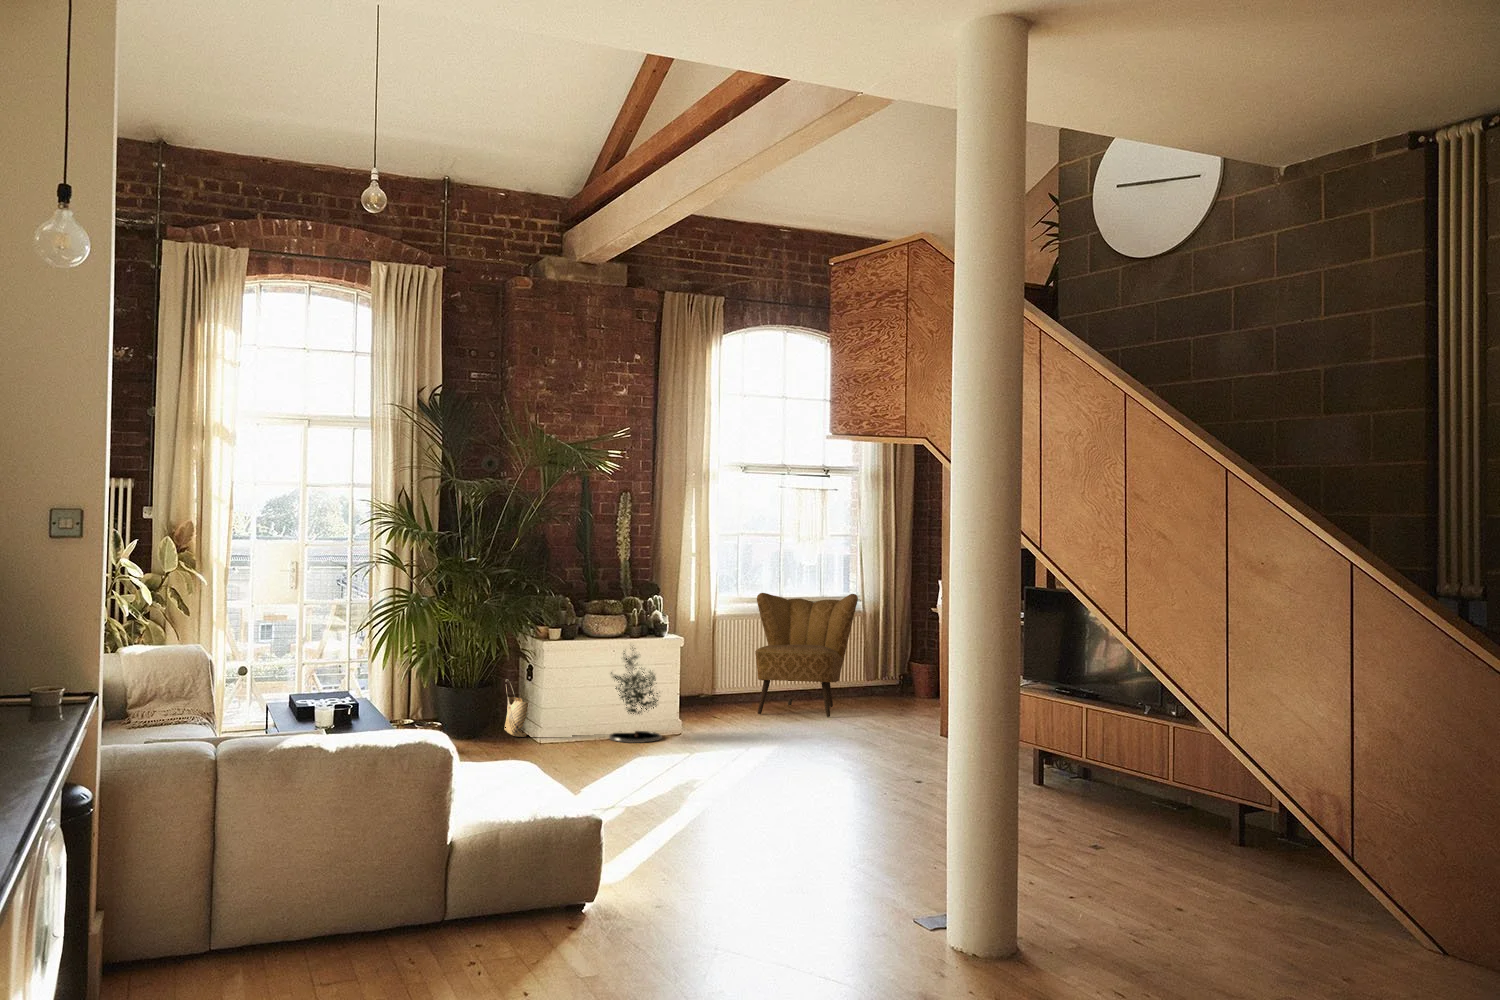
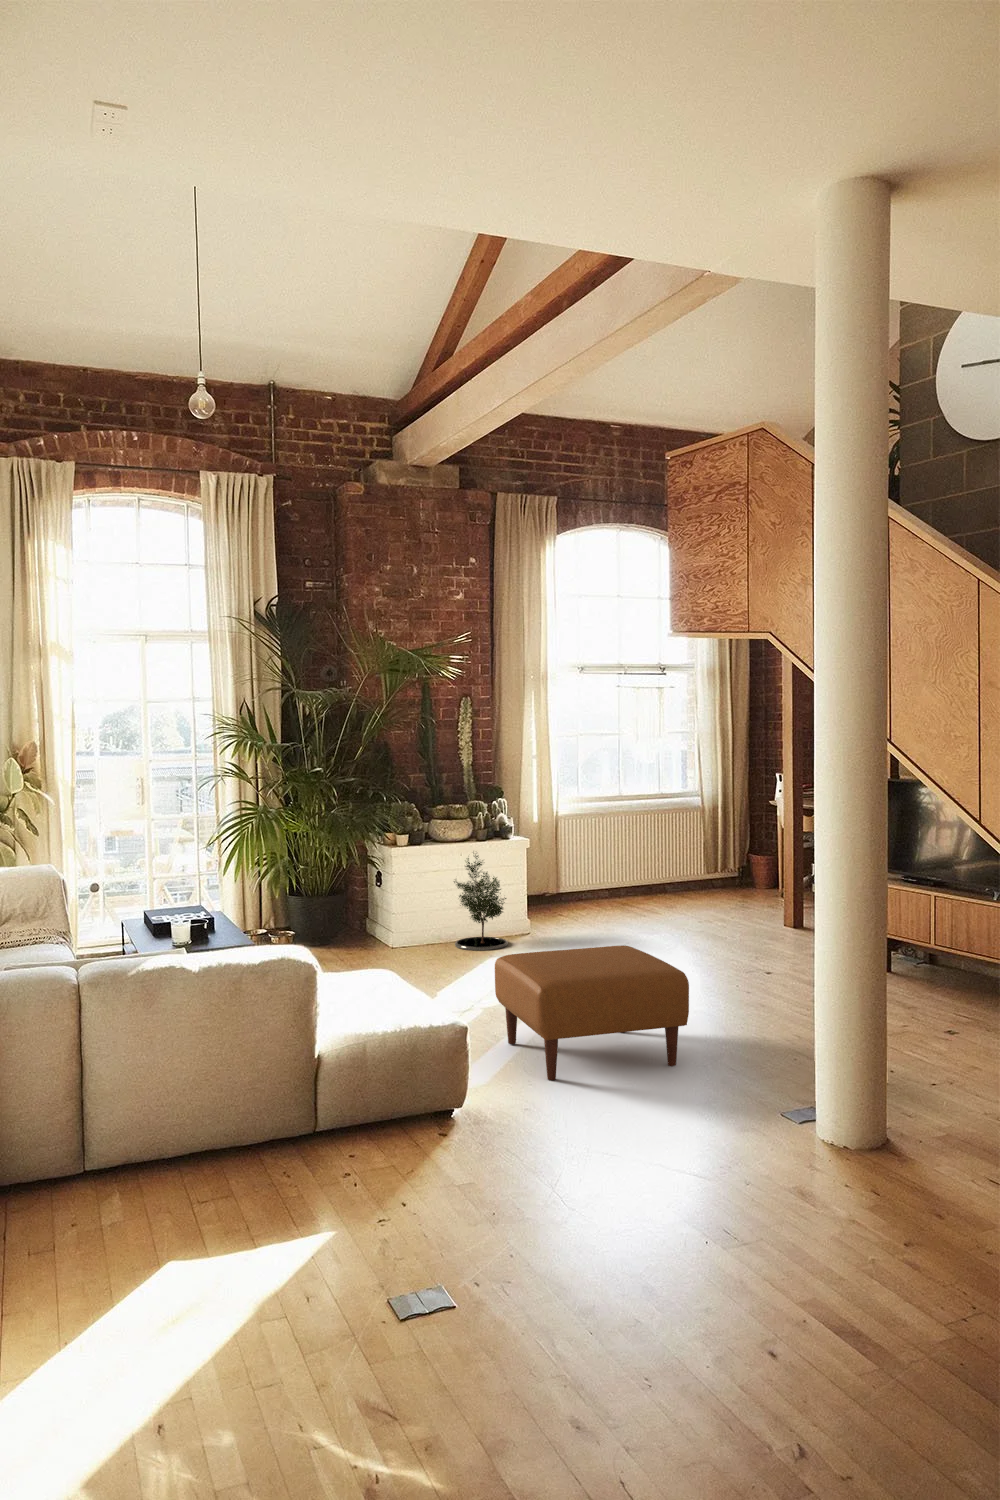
armchair: present [755,593,858,717] -> none [597,790,700,915]
woven basket: present [504,679,529,737] -> none [351,888,377,945]
ottoman: none [649,724,832,843] -> present [495,945,689,1080]

